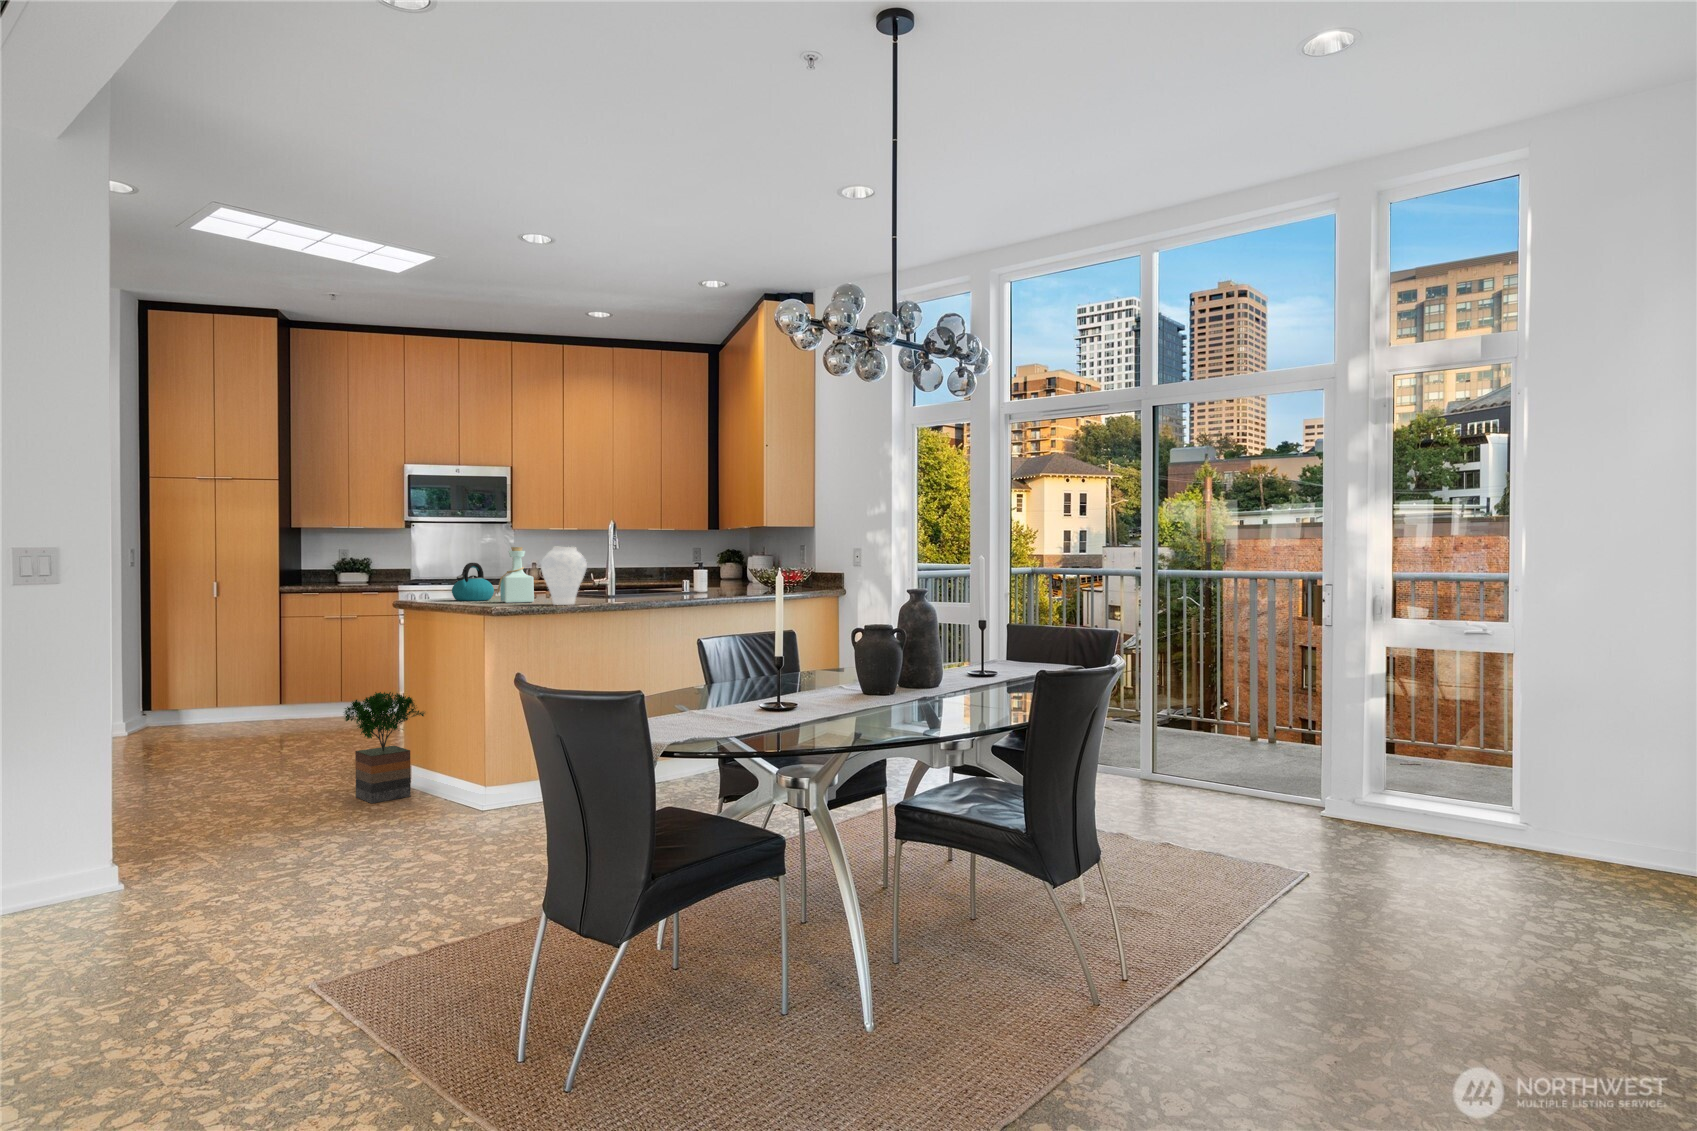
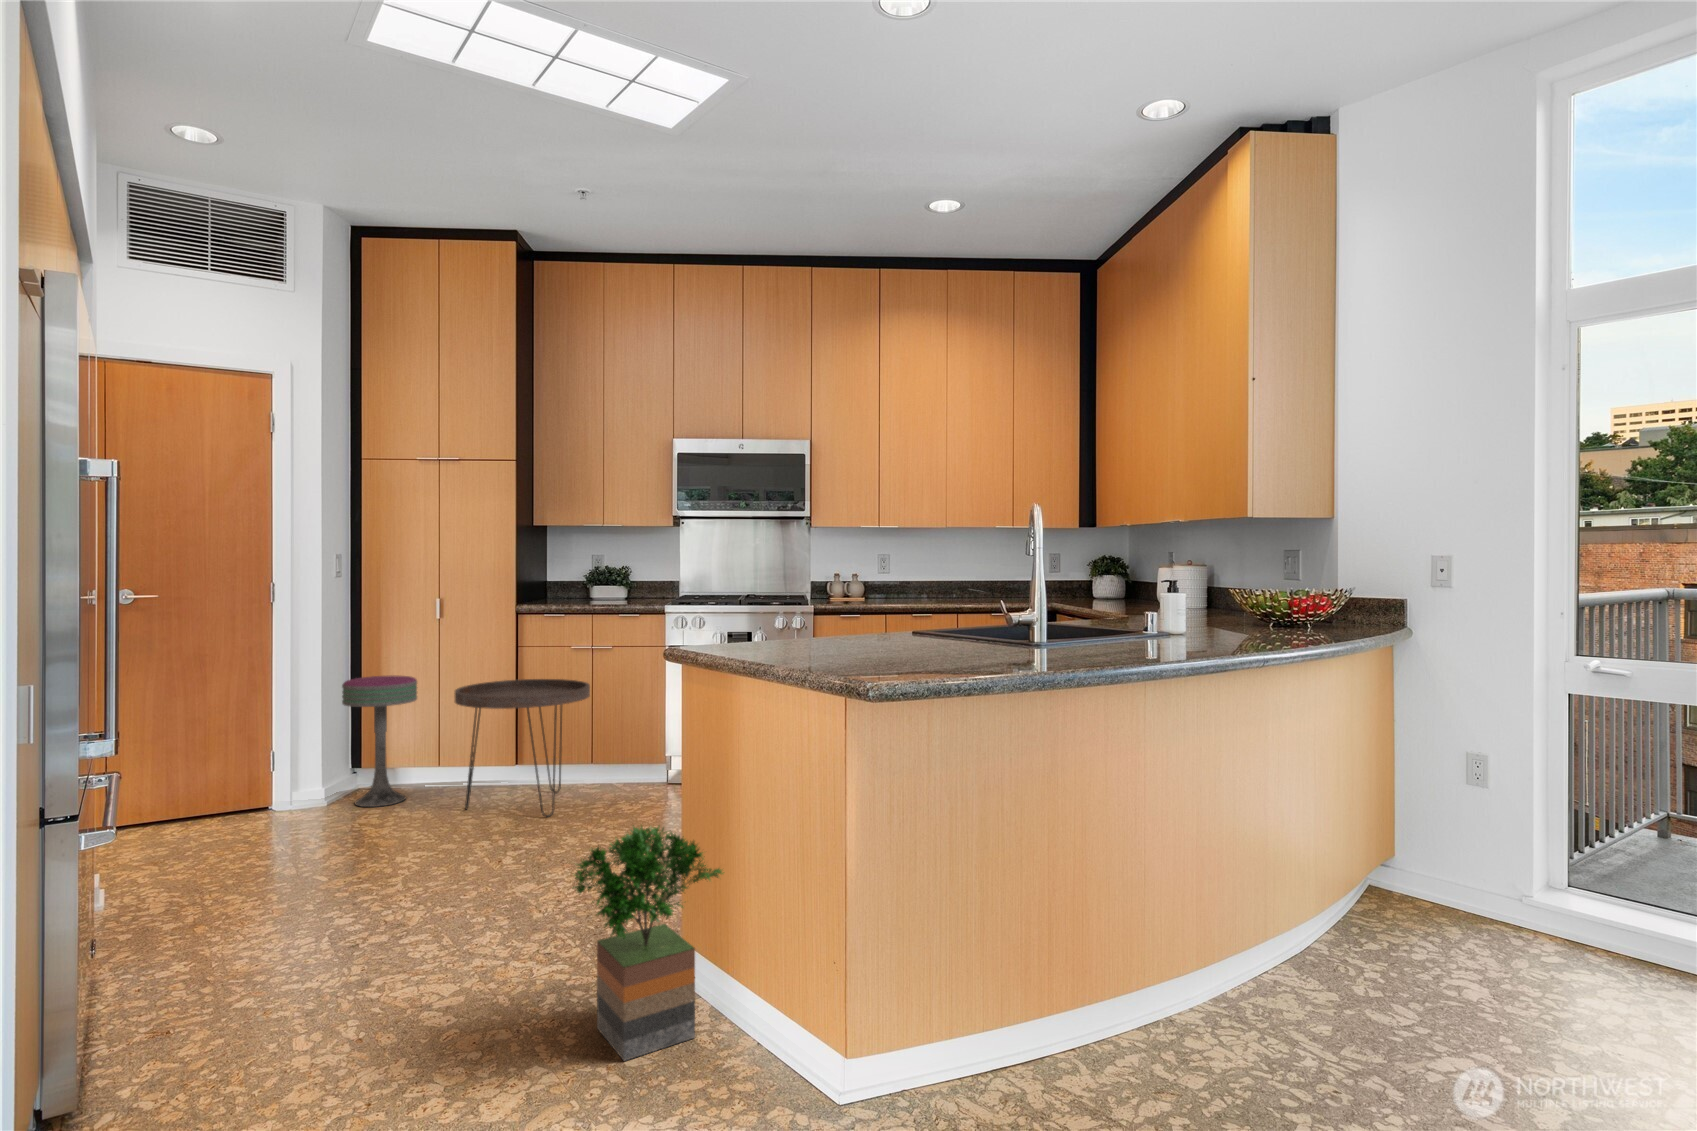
bottle: present [497,547,534,603] -> none [847,550,915,658]
vase: present [541,547,587,605] -> none [948,549,1040,671]
kettle: present [452,563,494,601] -> none [760,578,830,647]
bar stool: none [140,640,200,735] -> present [342,676,417,807]
side table: none [234,641,340,734] -> present [455,679,590,817]

